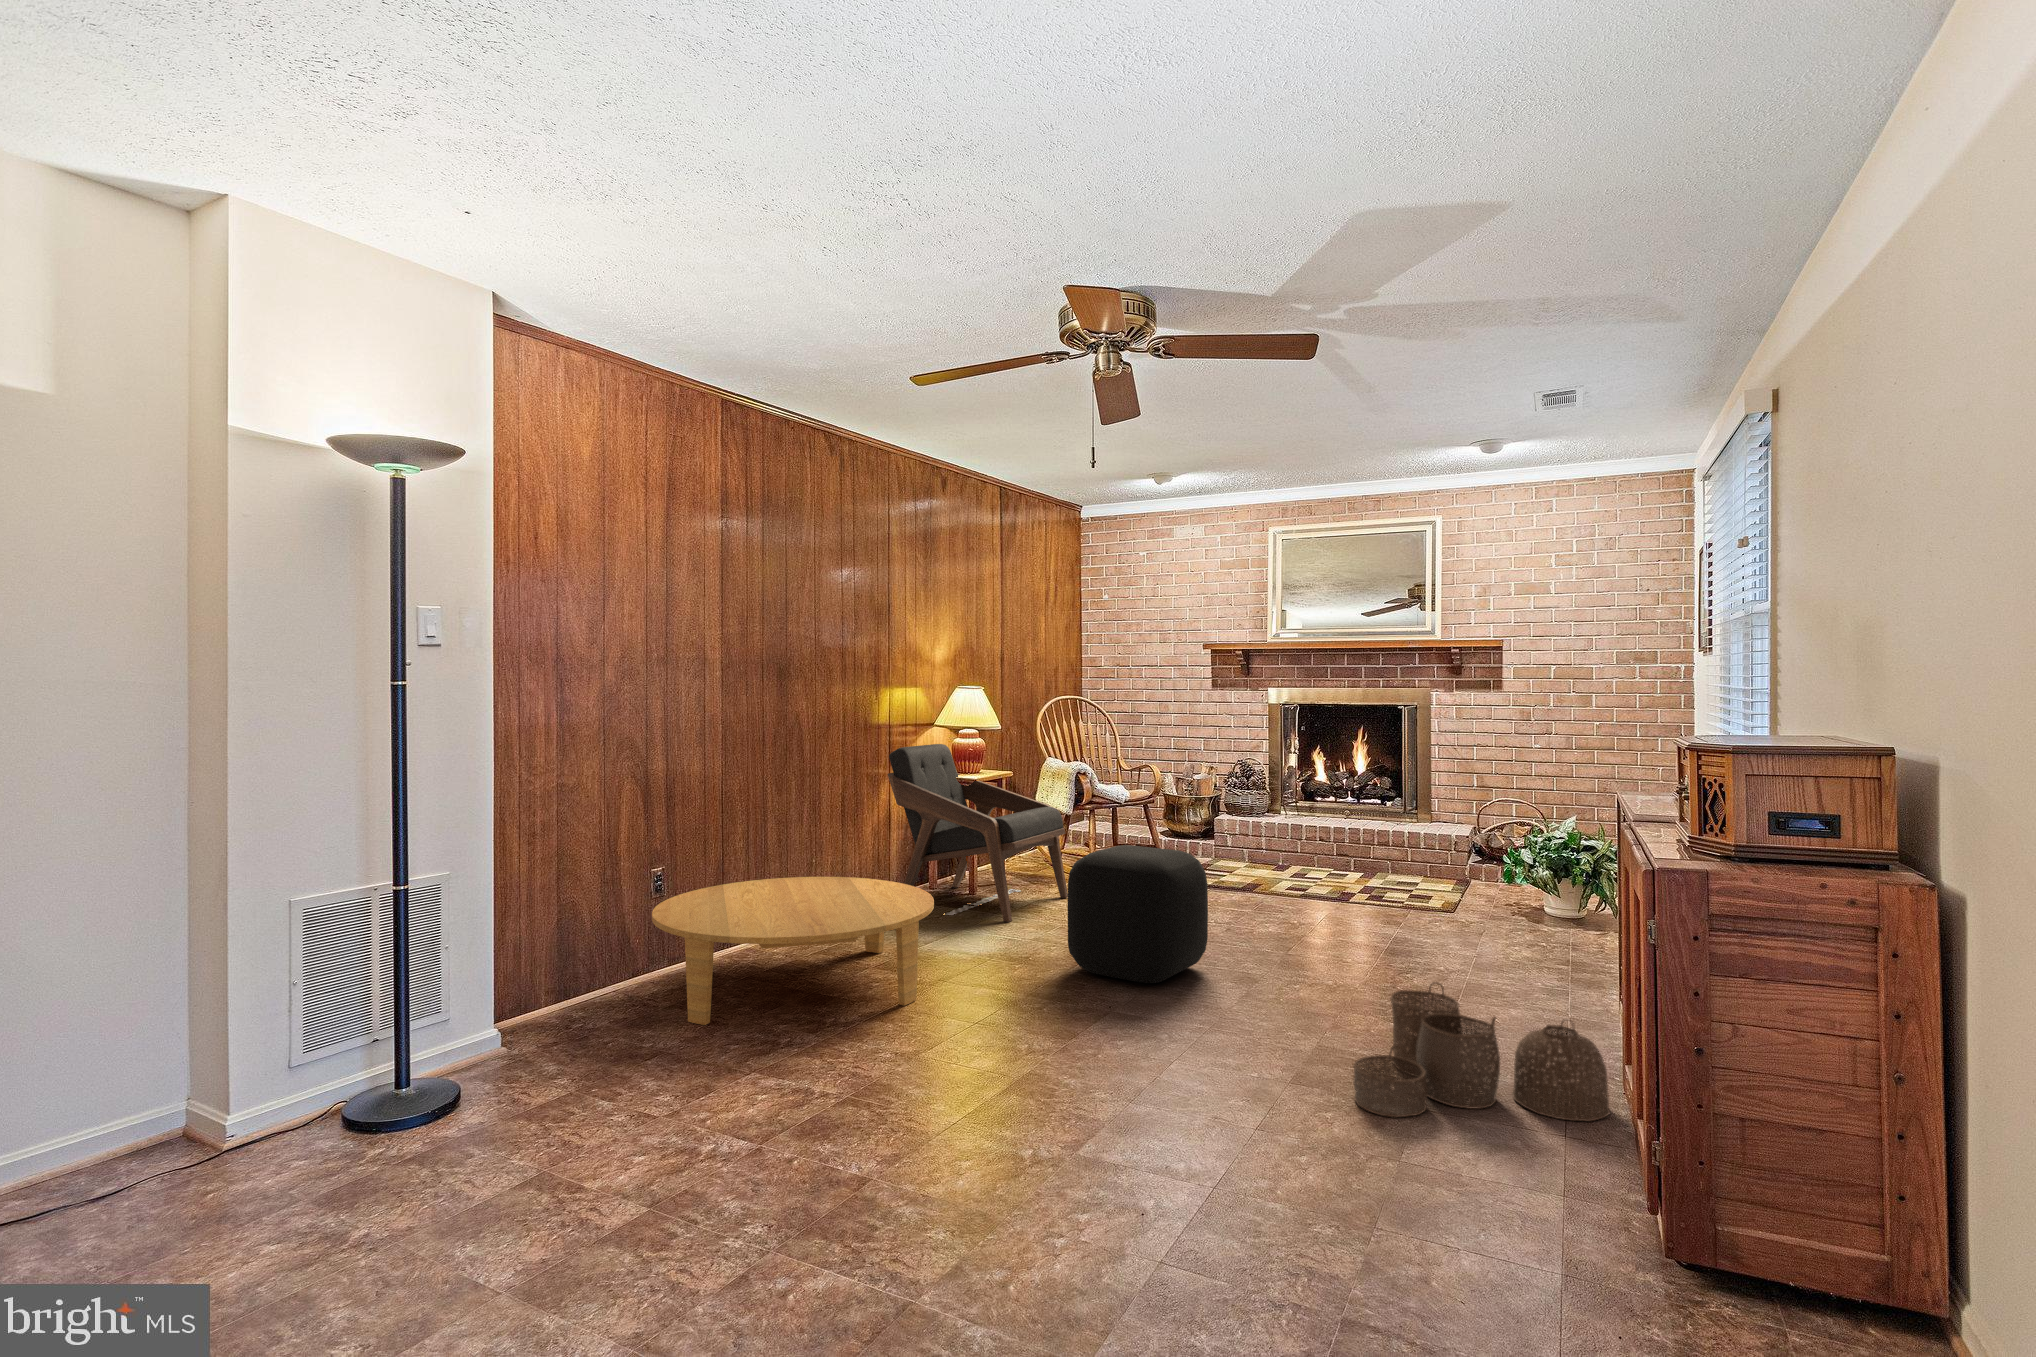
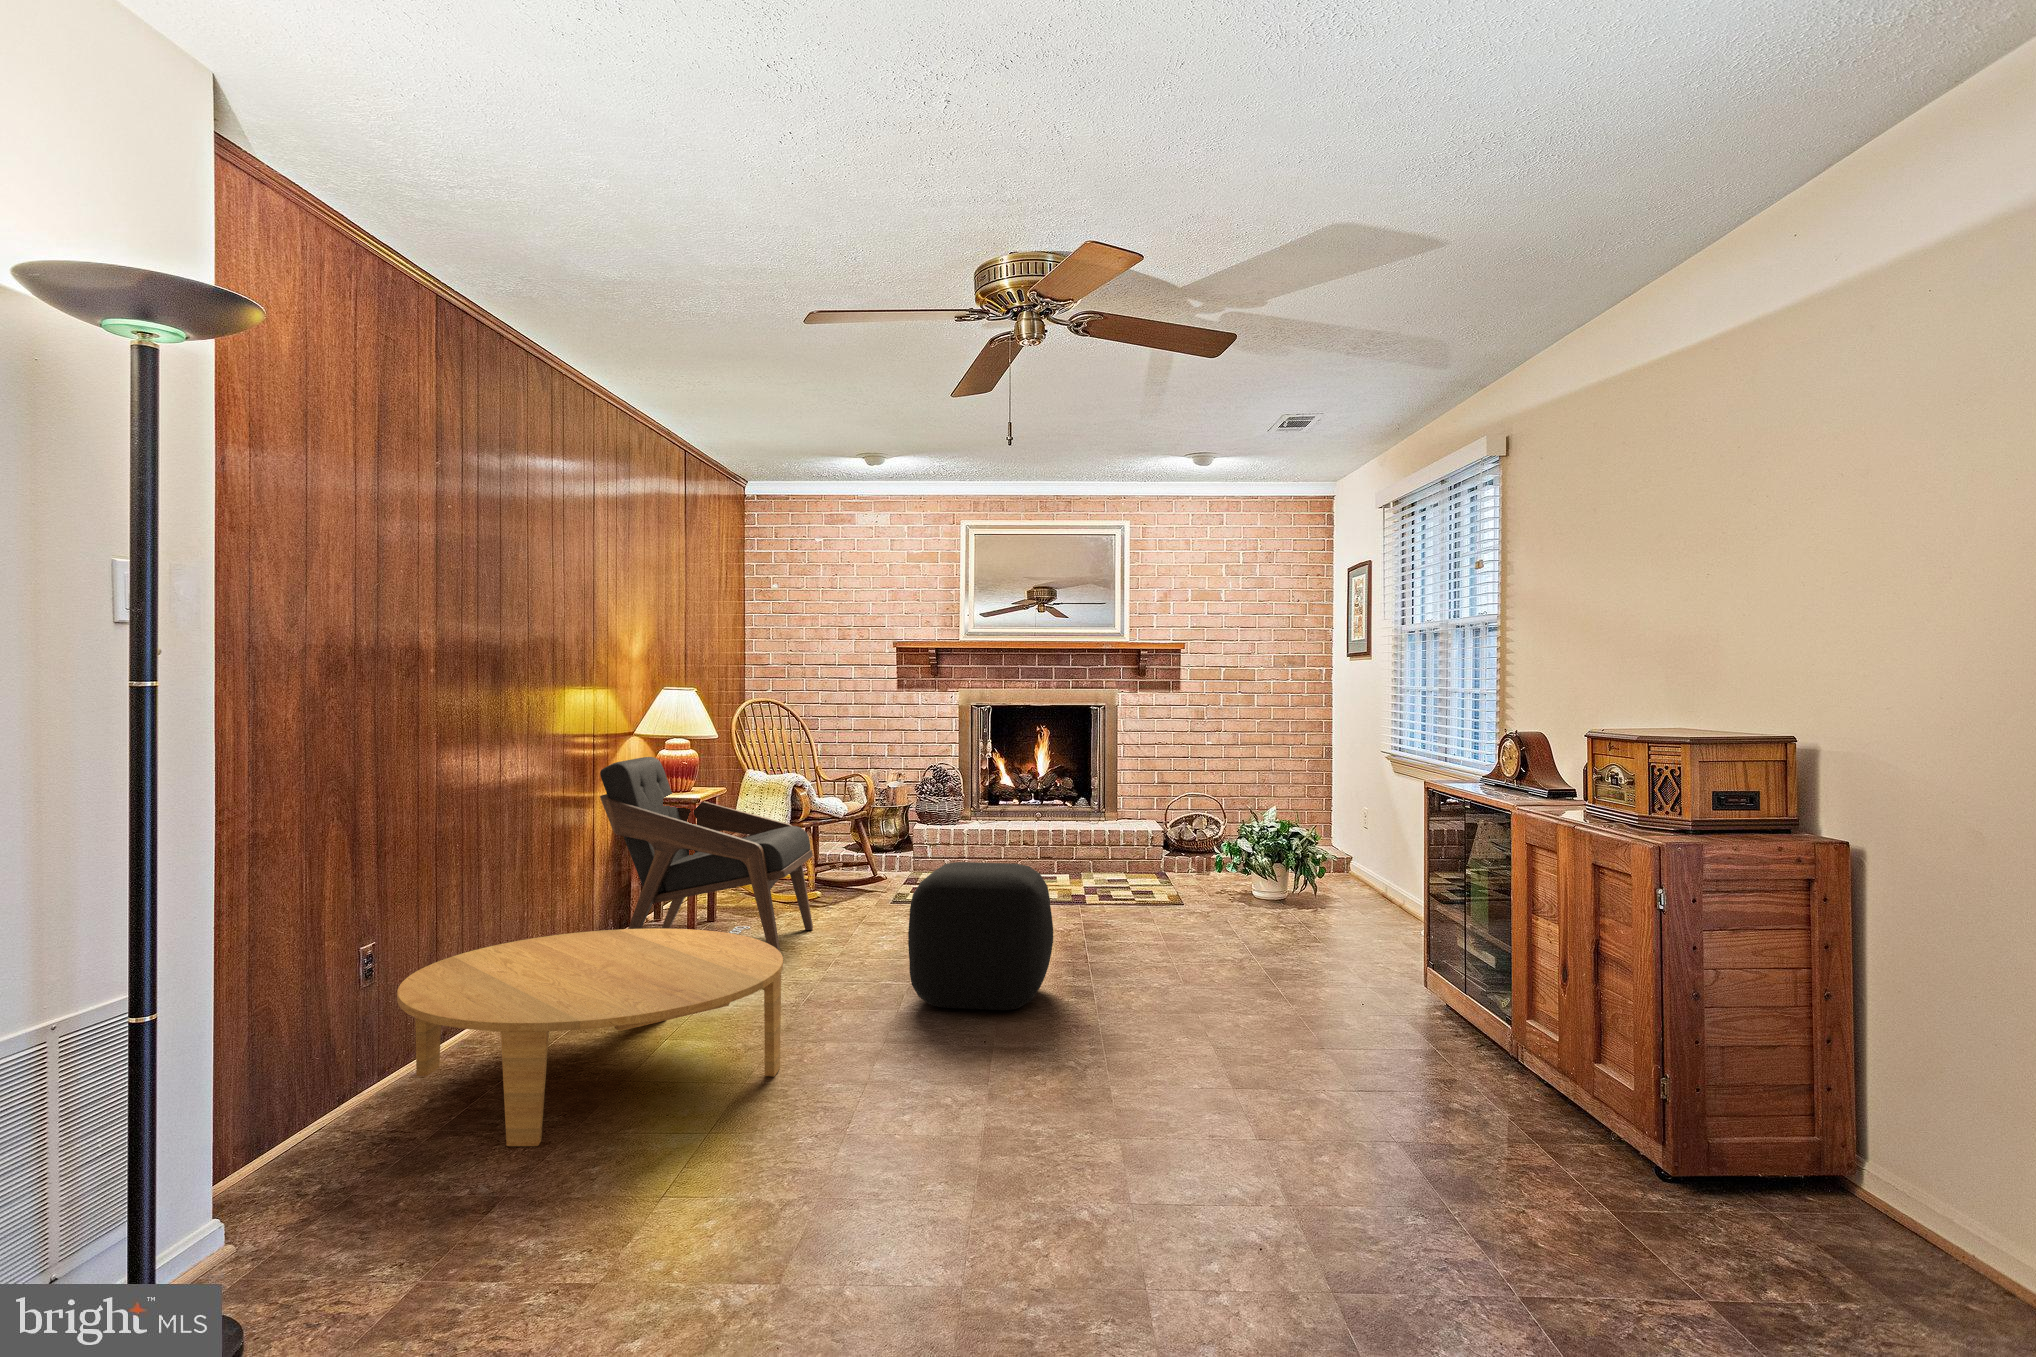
woven basket: present [1353,982,1610,1121] -> none [1298,968,1496,1099]

